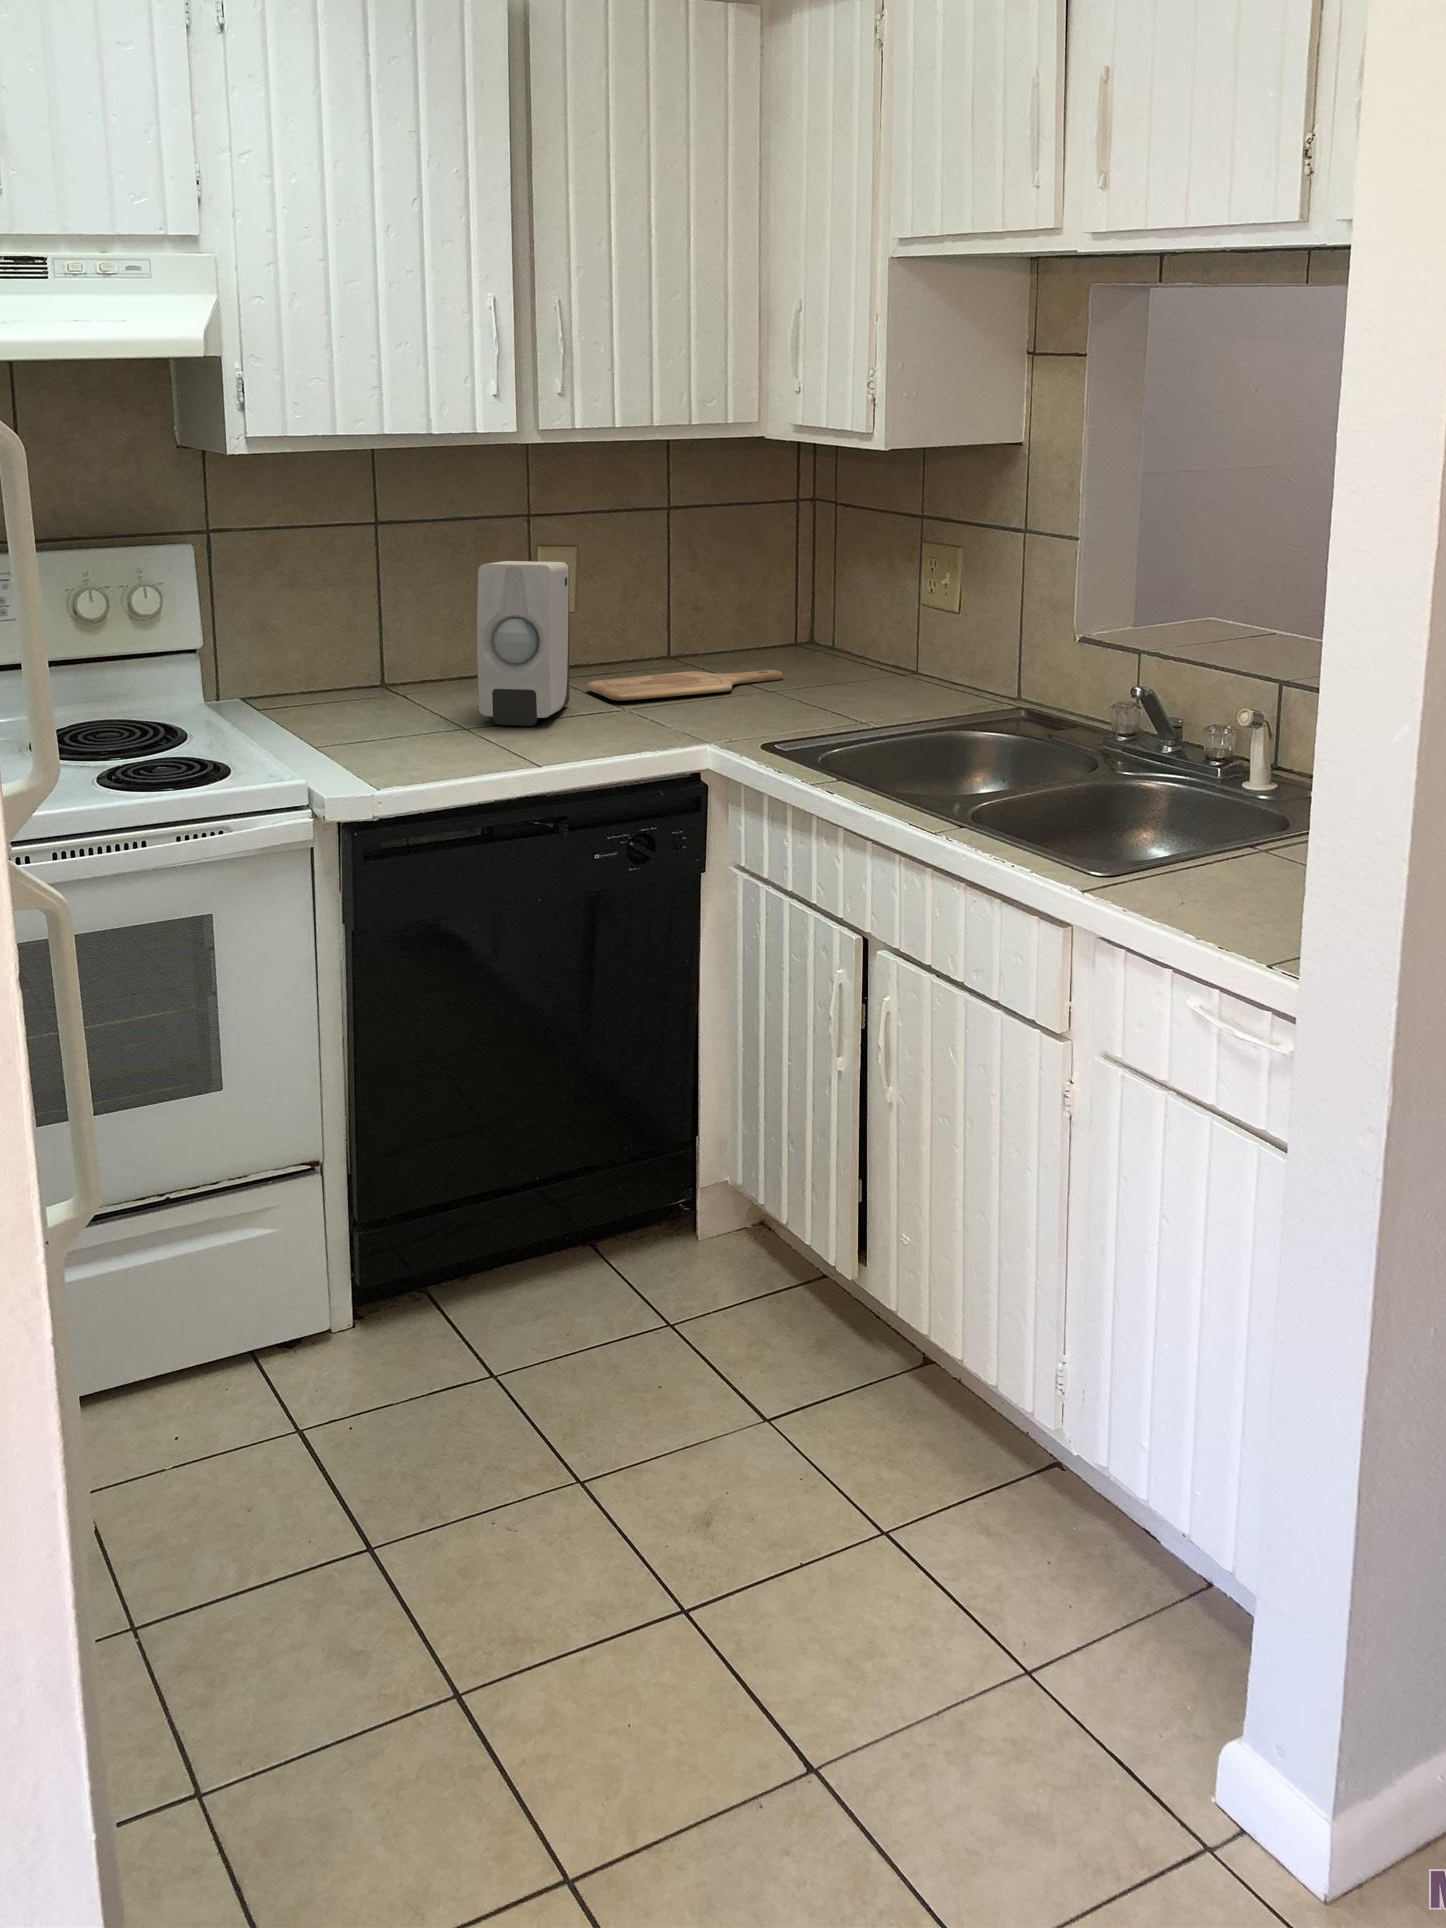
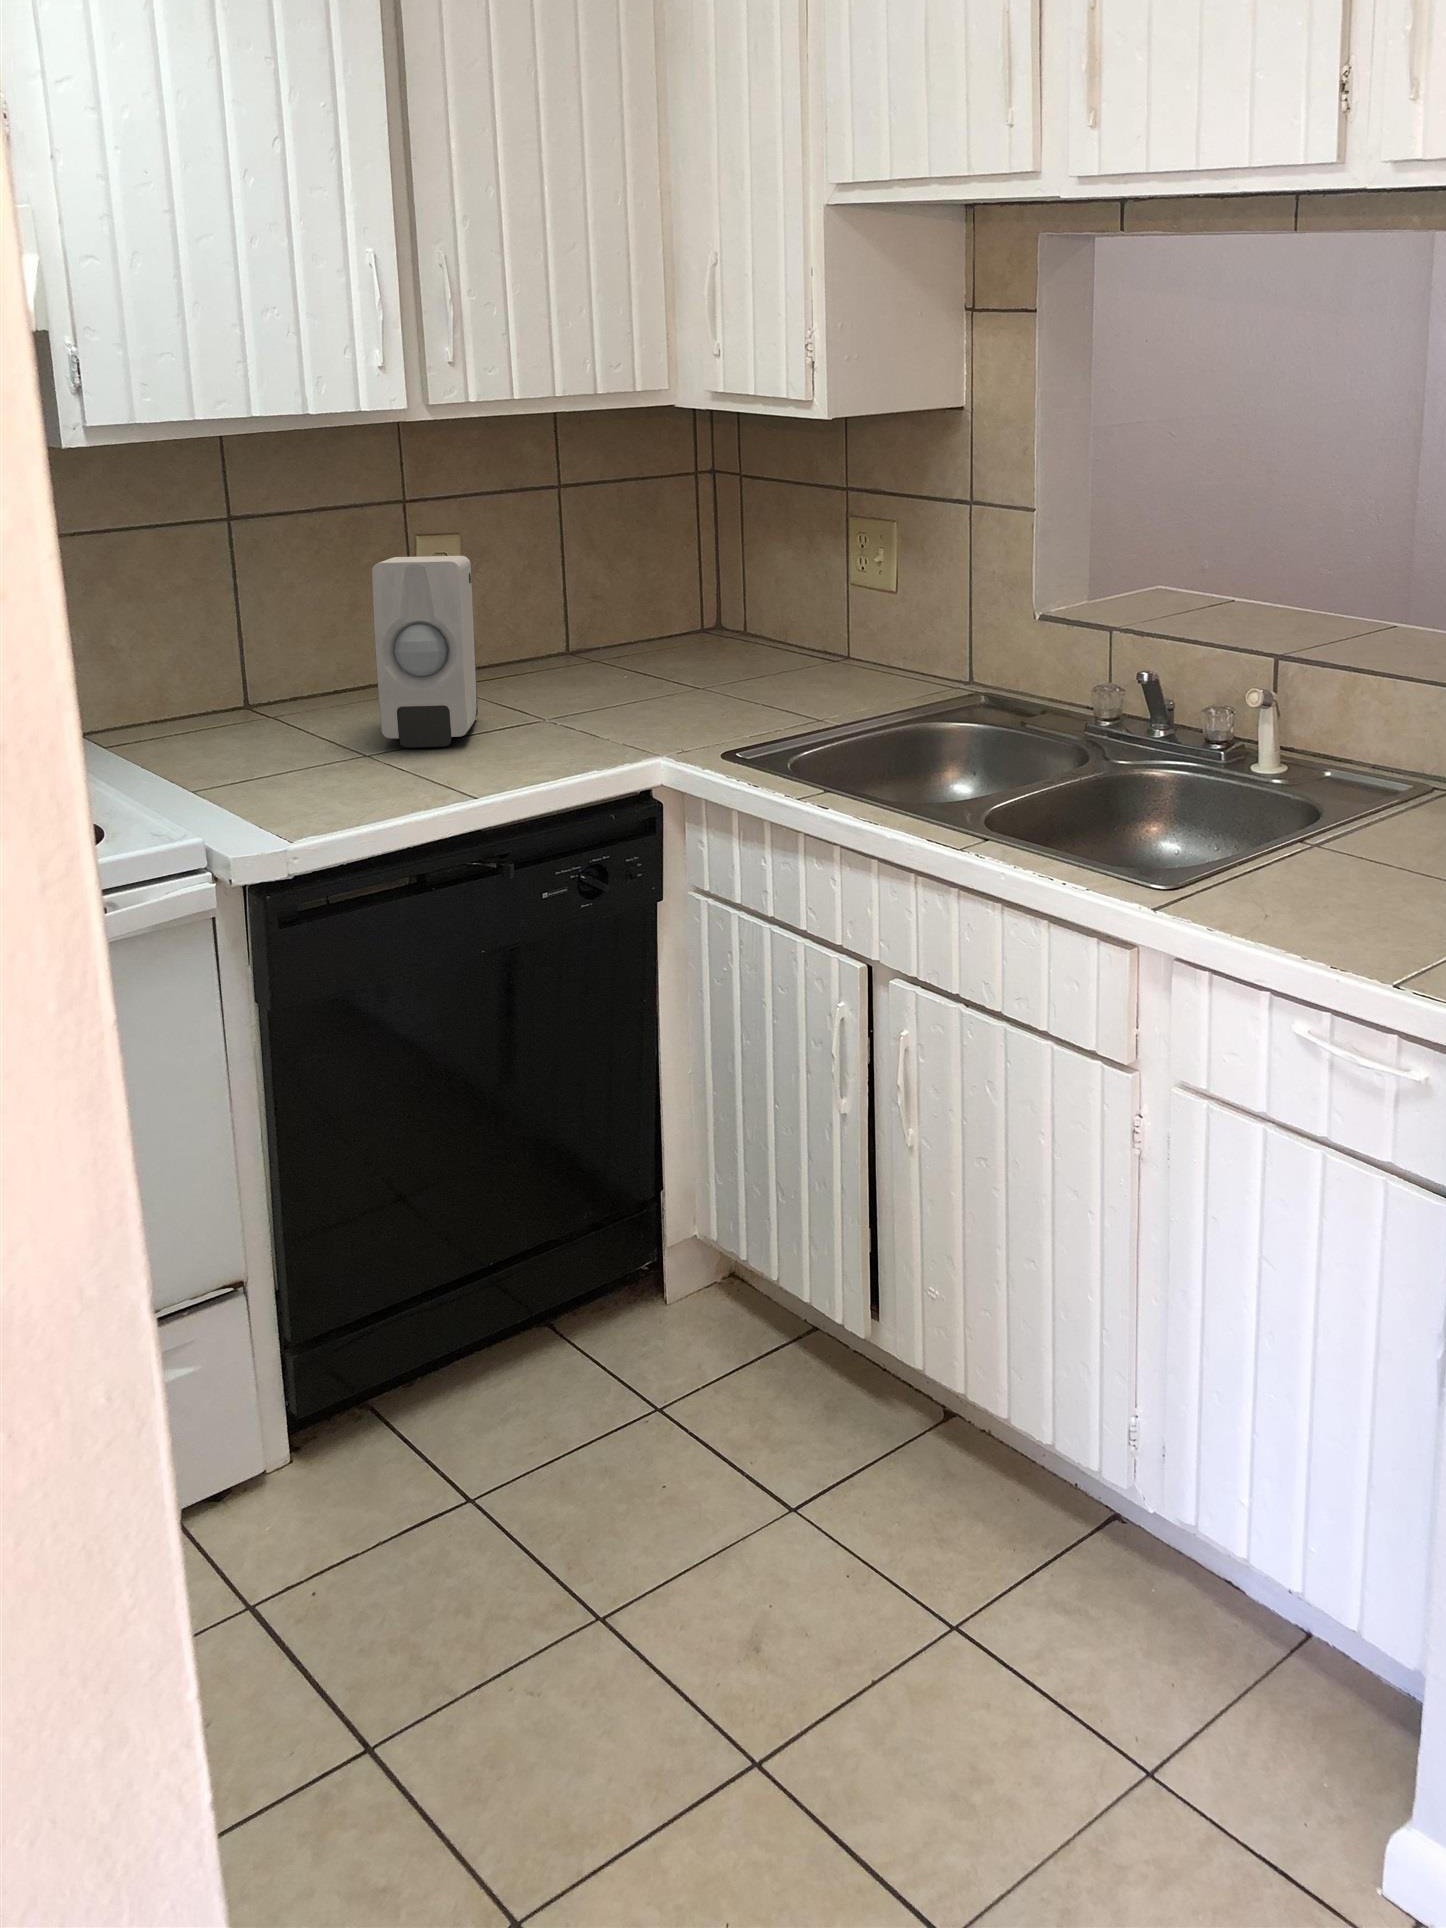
cutting board: present [587,670,783,701] -> none [490,663,705,709]

